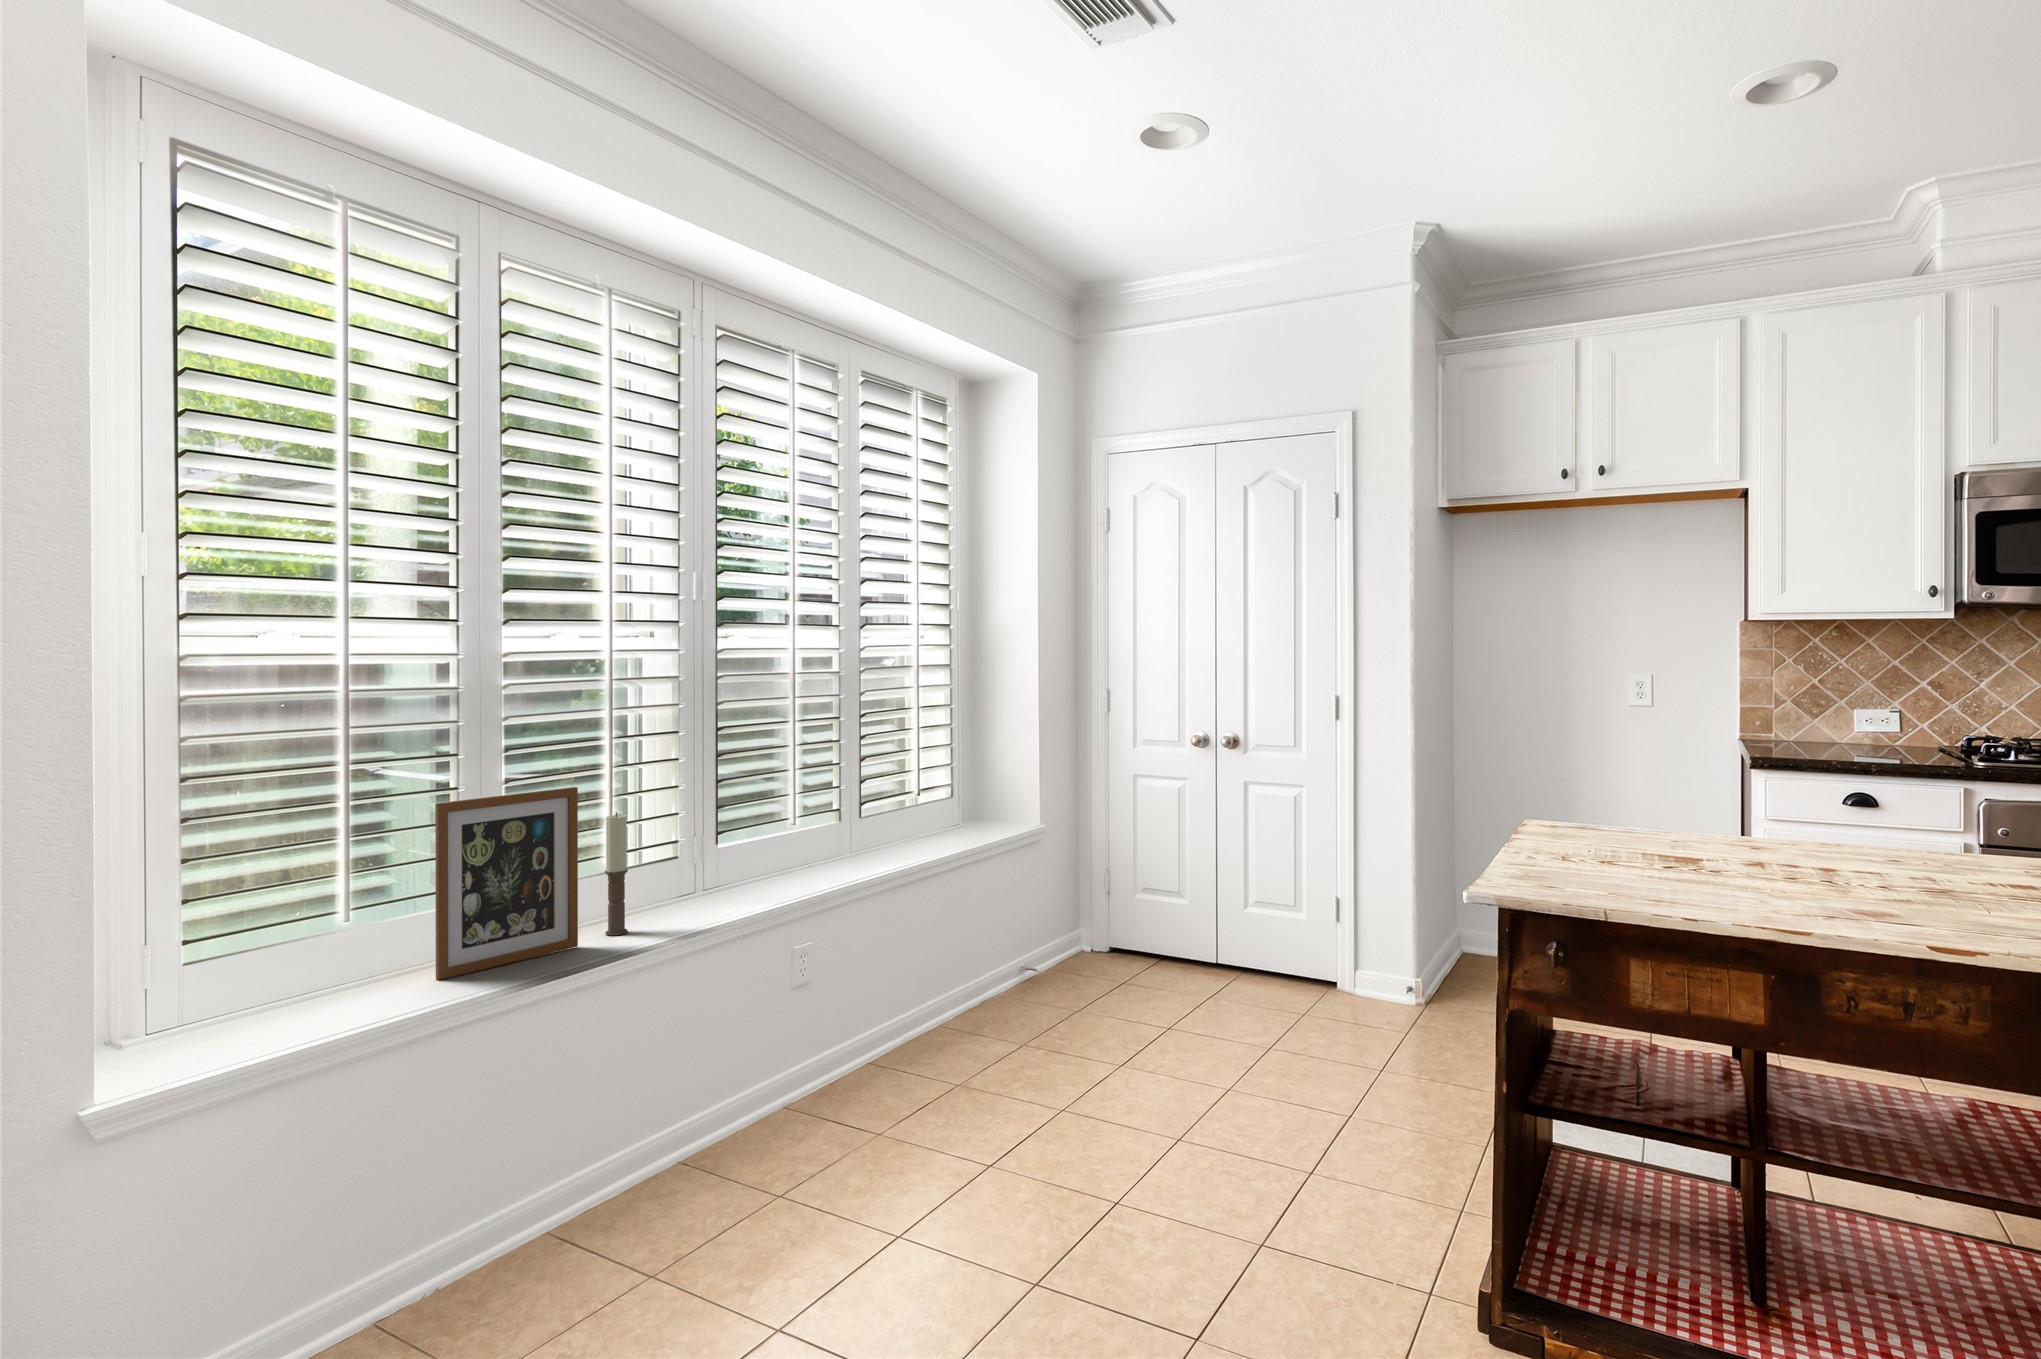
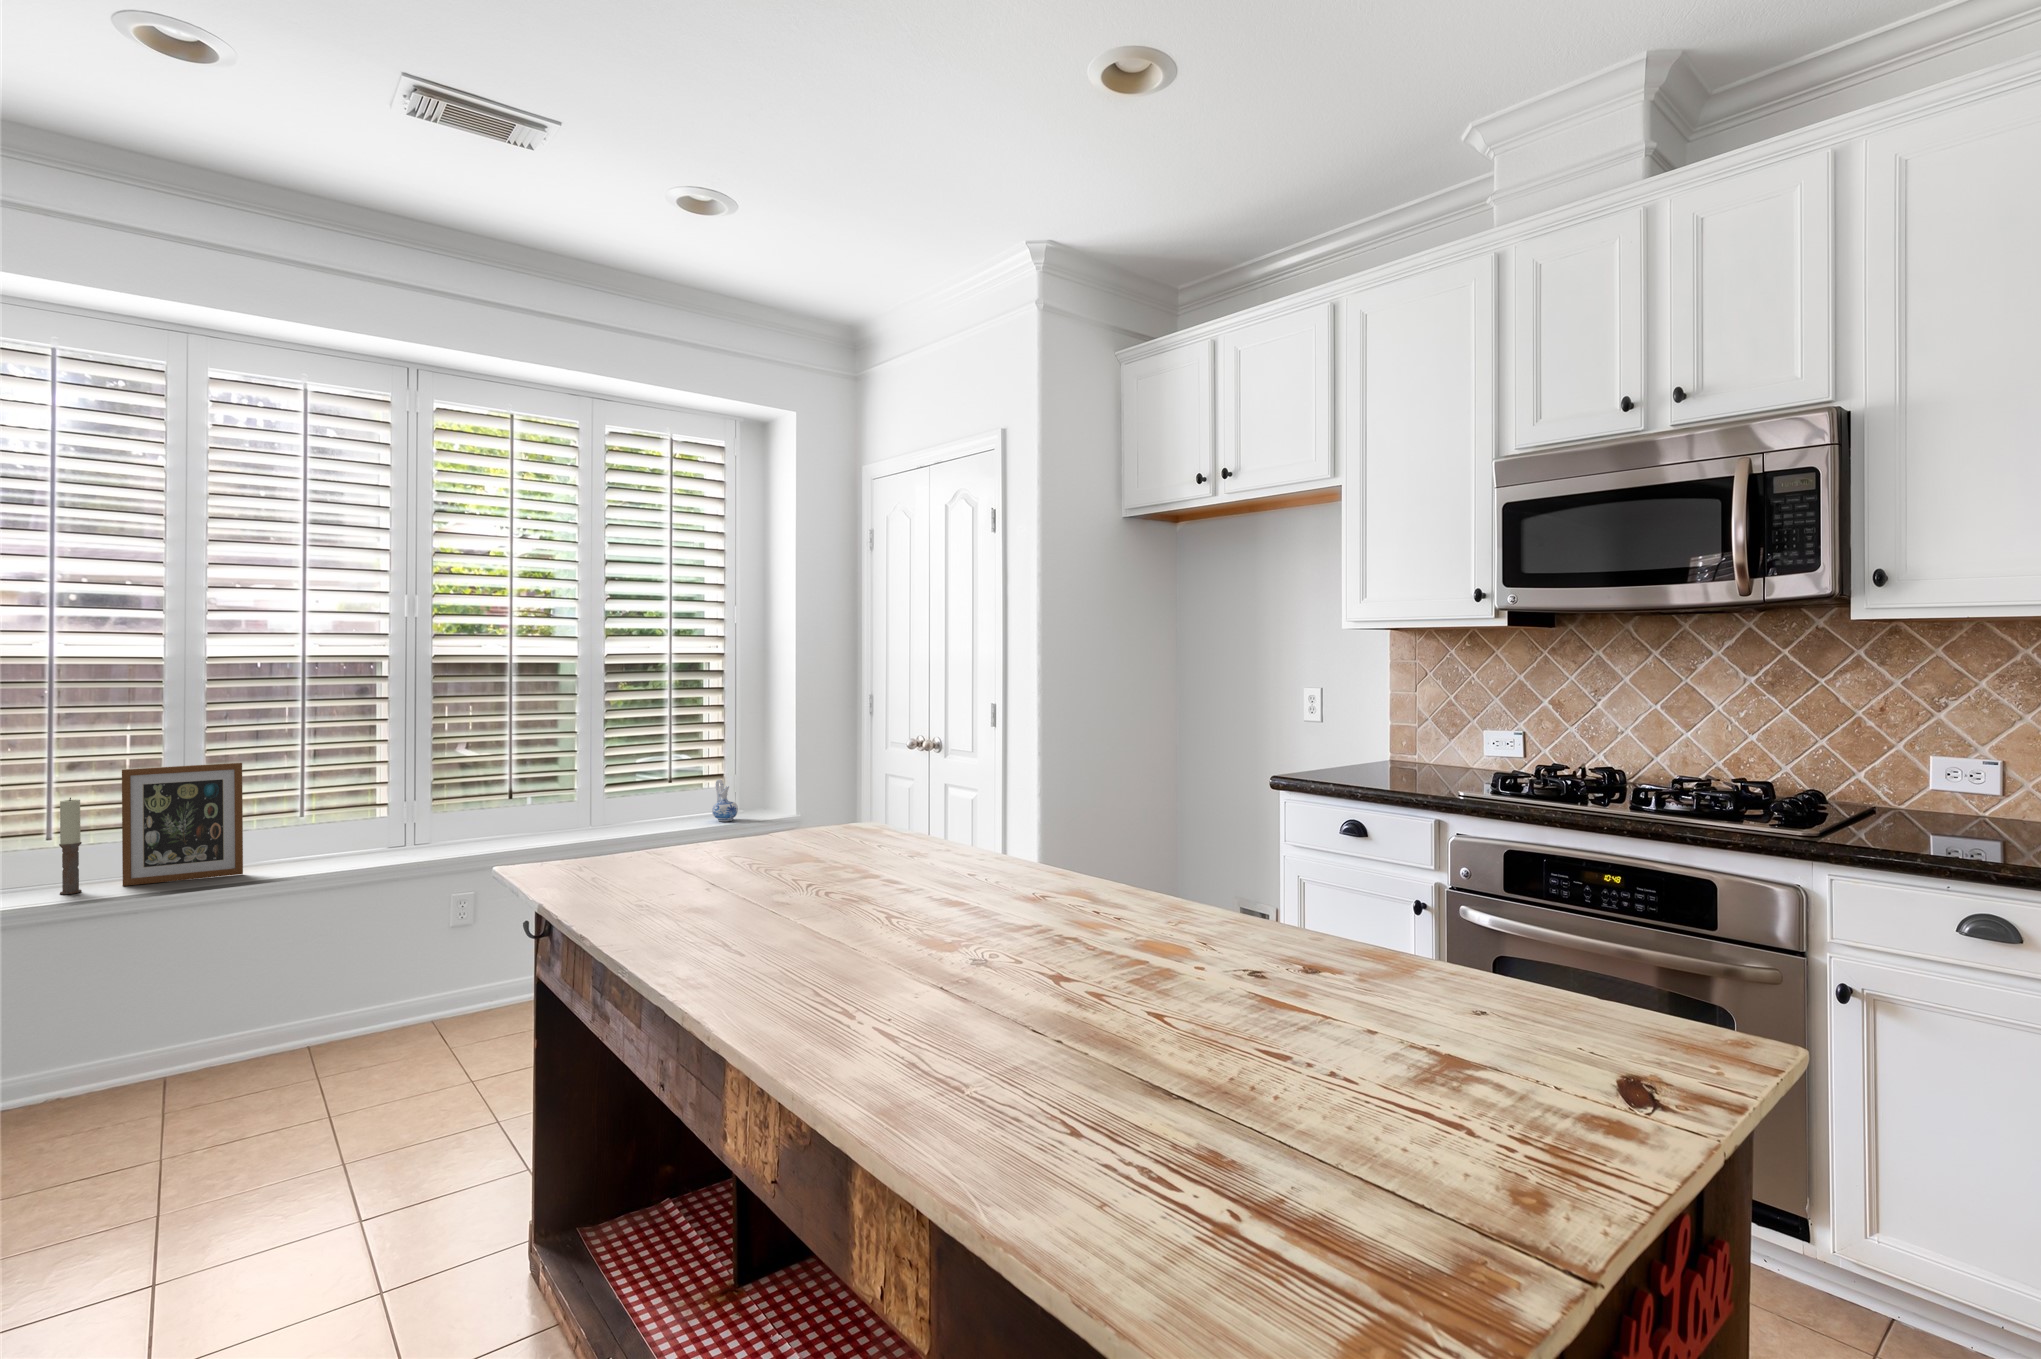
ceramic pitcher: none [959,788,987,837] -> present [712,779,738,822]
candle: present [605,812,628,935] -> present [59,798,82,894]

